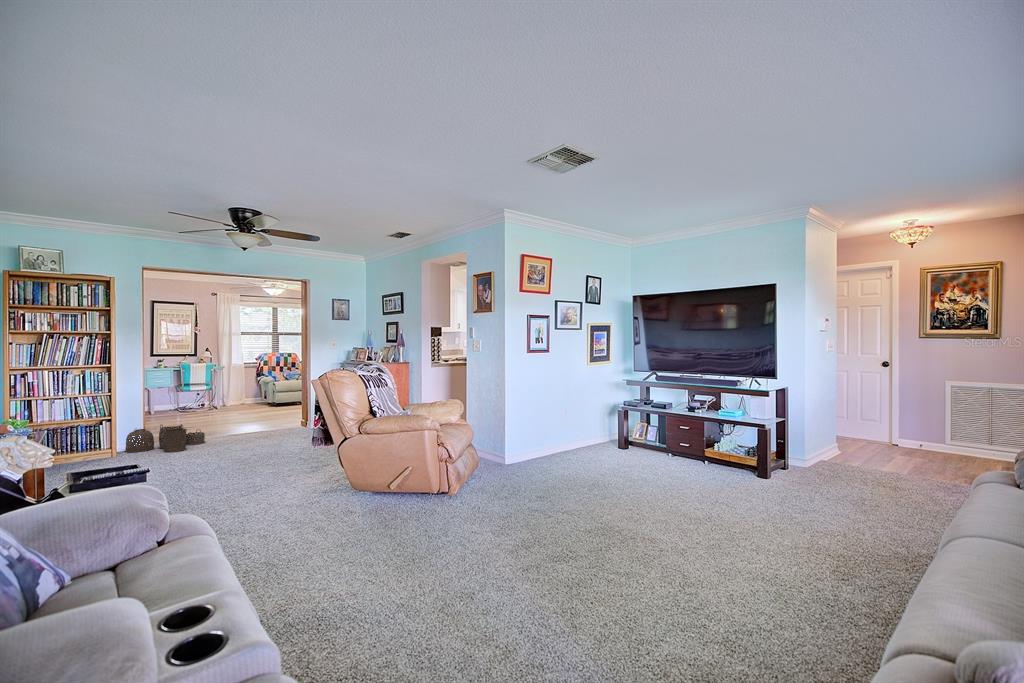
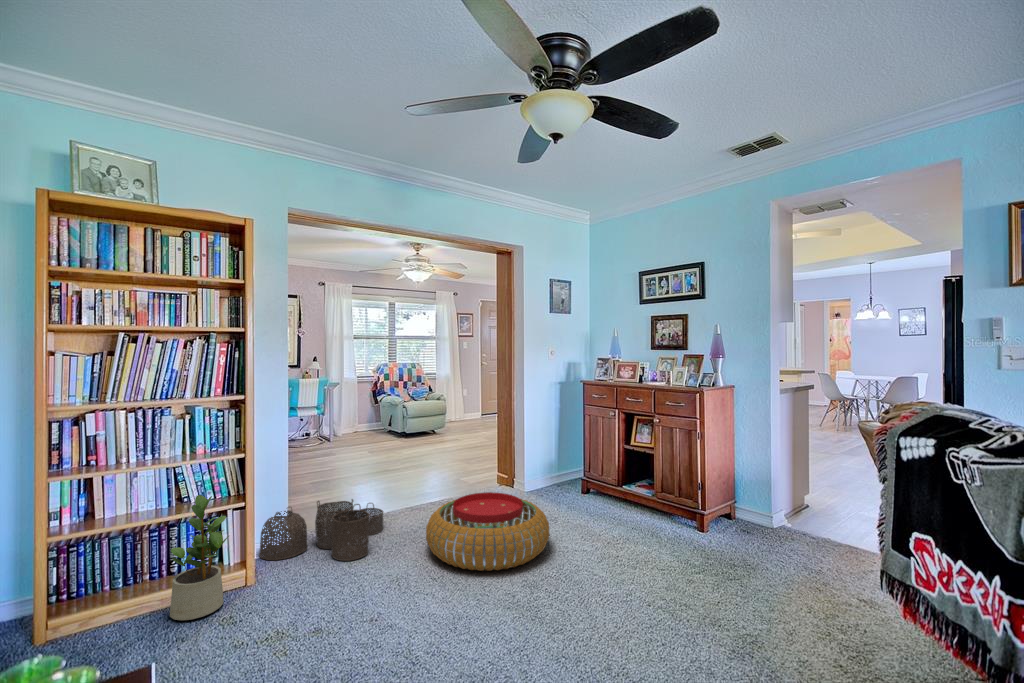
potted plant: none [69,410,100,466] -> present [170,495,229,620]
pouf: none [214,421,288,454] -> present [426,492,549,571]

